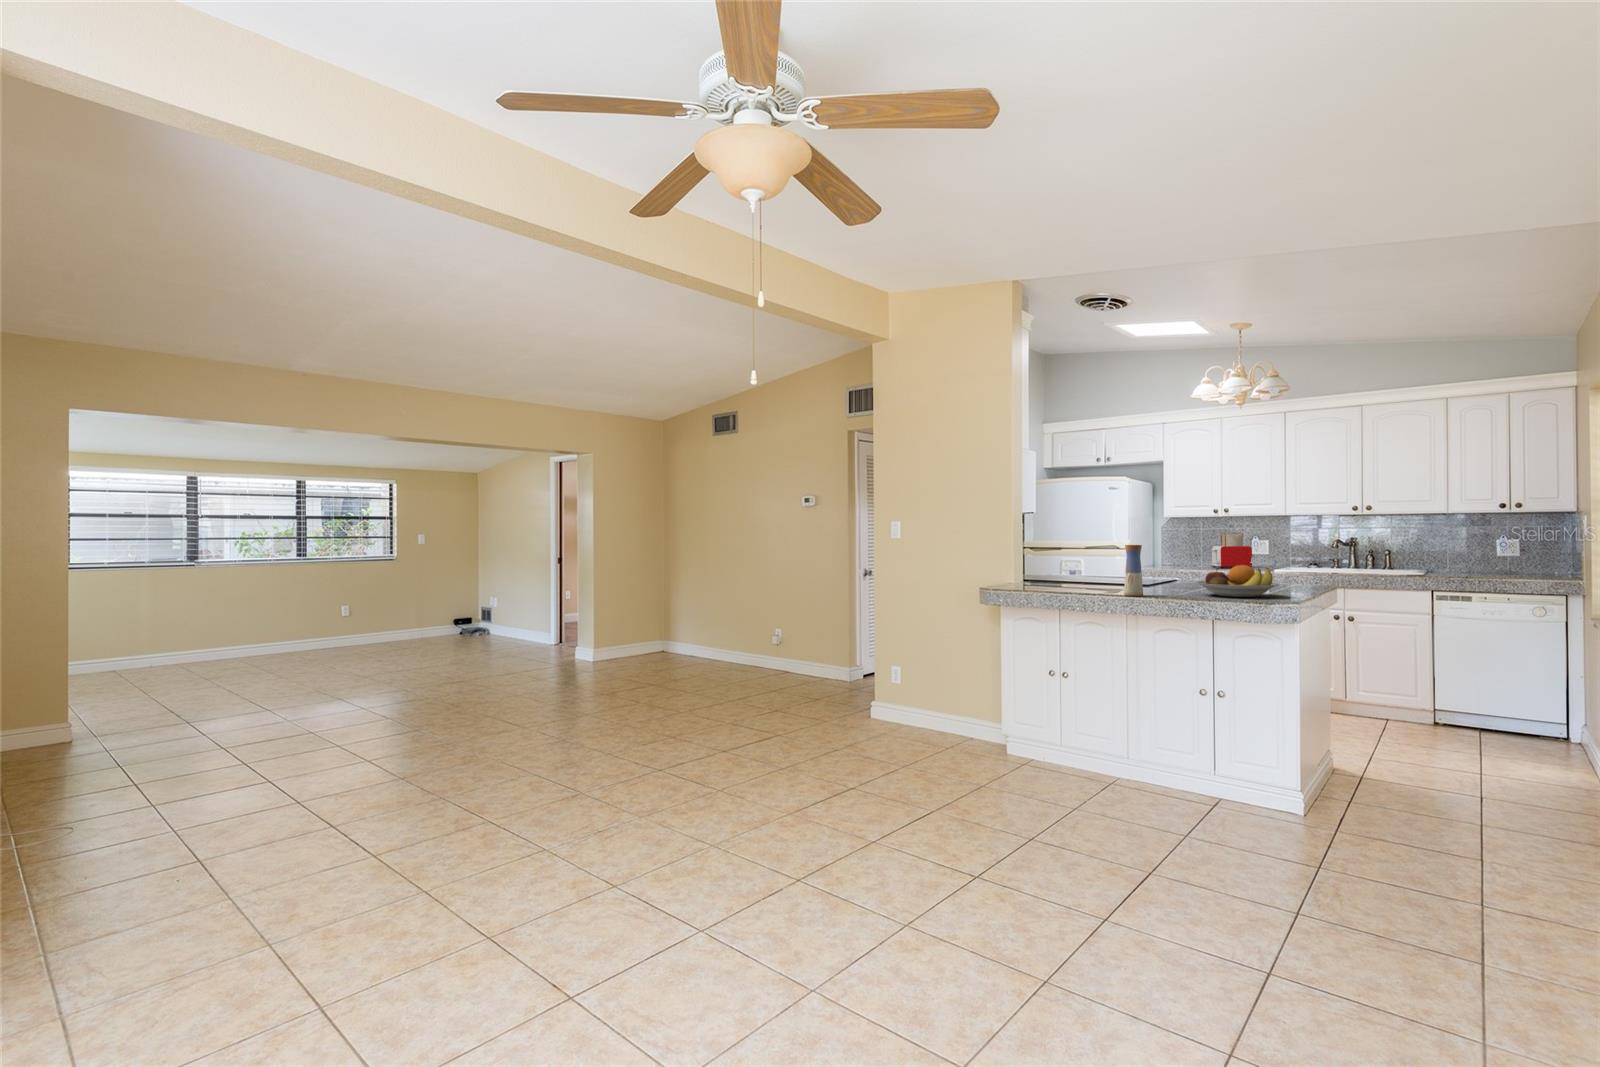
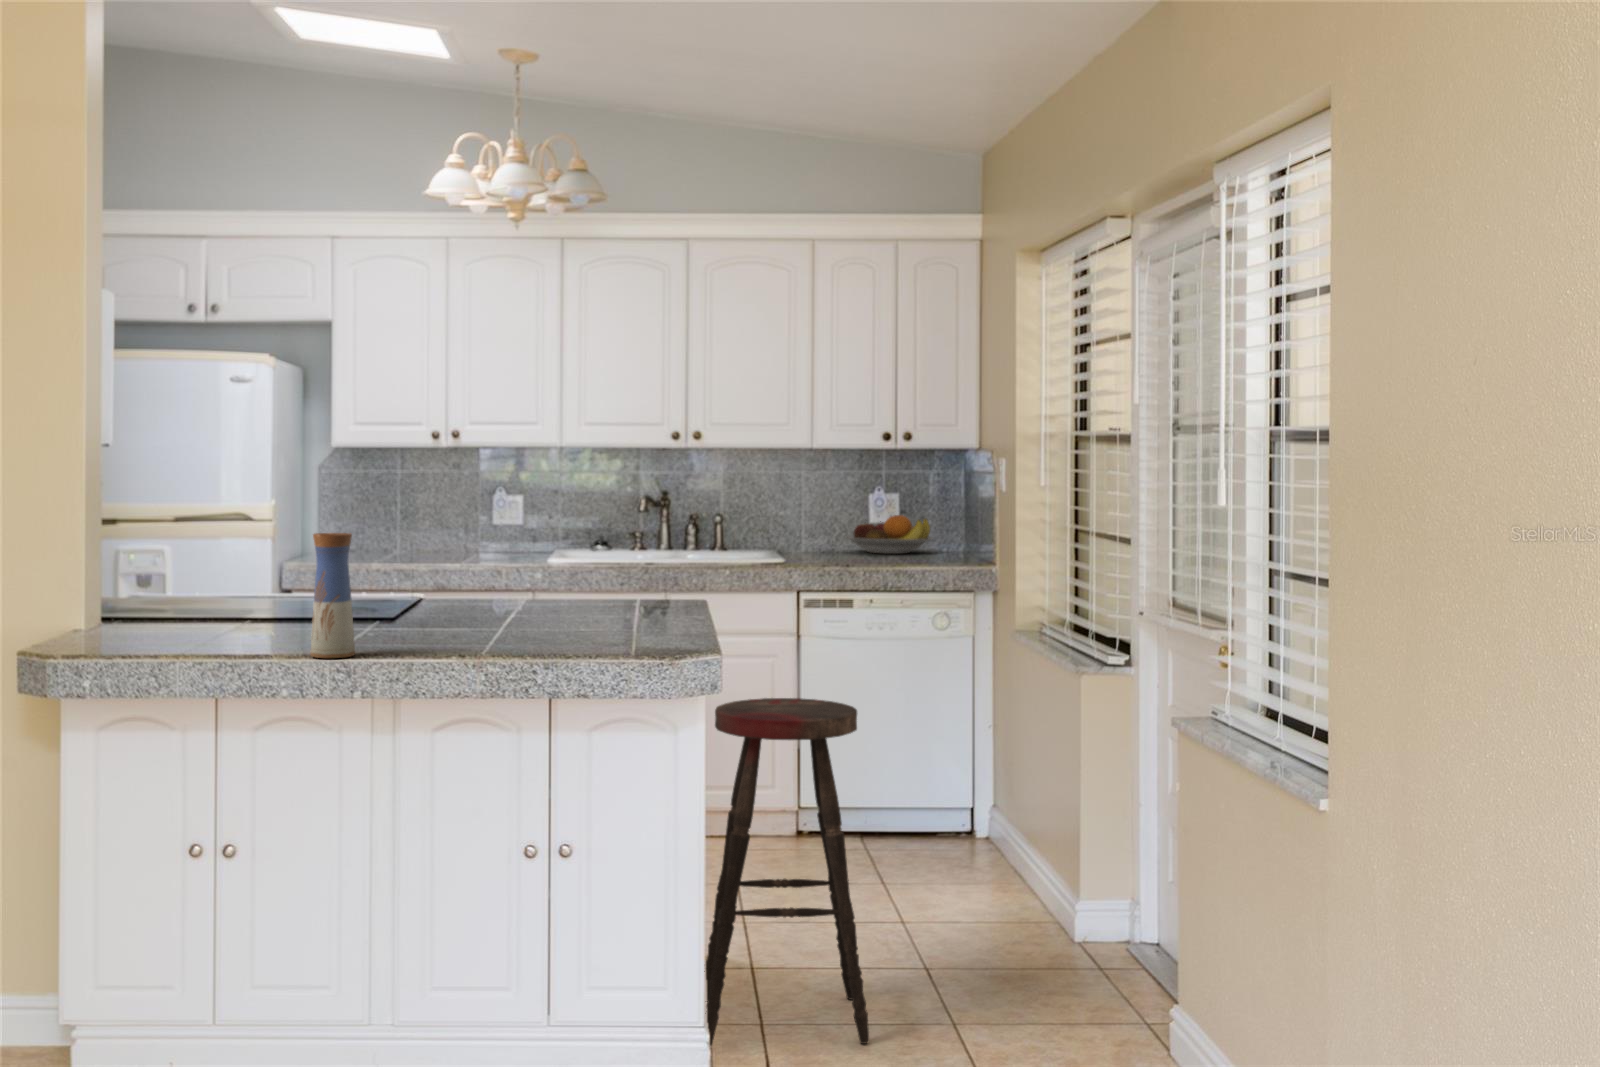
toaster: present [1212,533,1252,568] -> none [428,480,502,554]
fruit bowl: present [1196,565,1279,597] -> present [846,515,932,554]
bar stool: none [1327,634,1435,820] -> present [704,698,869,1045]

